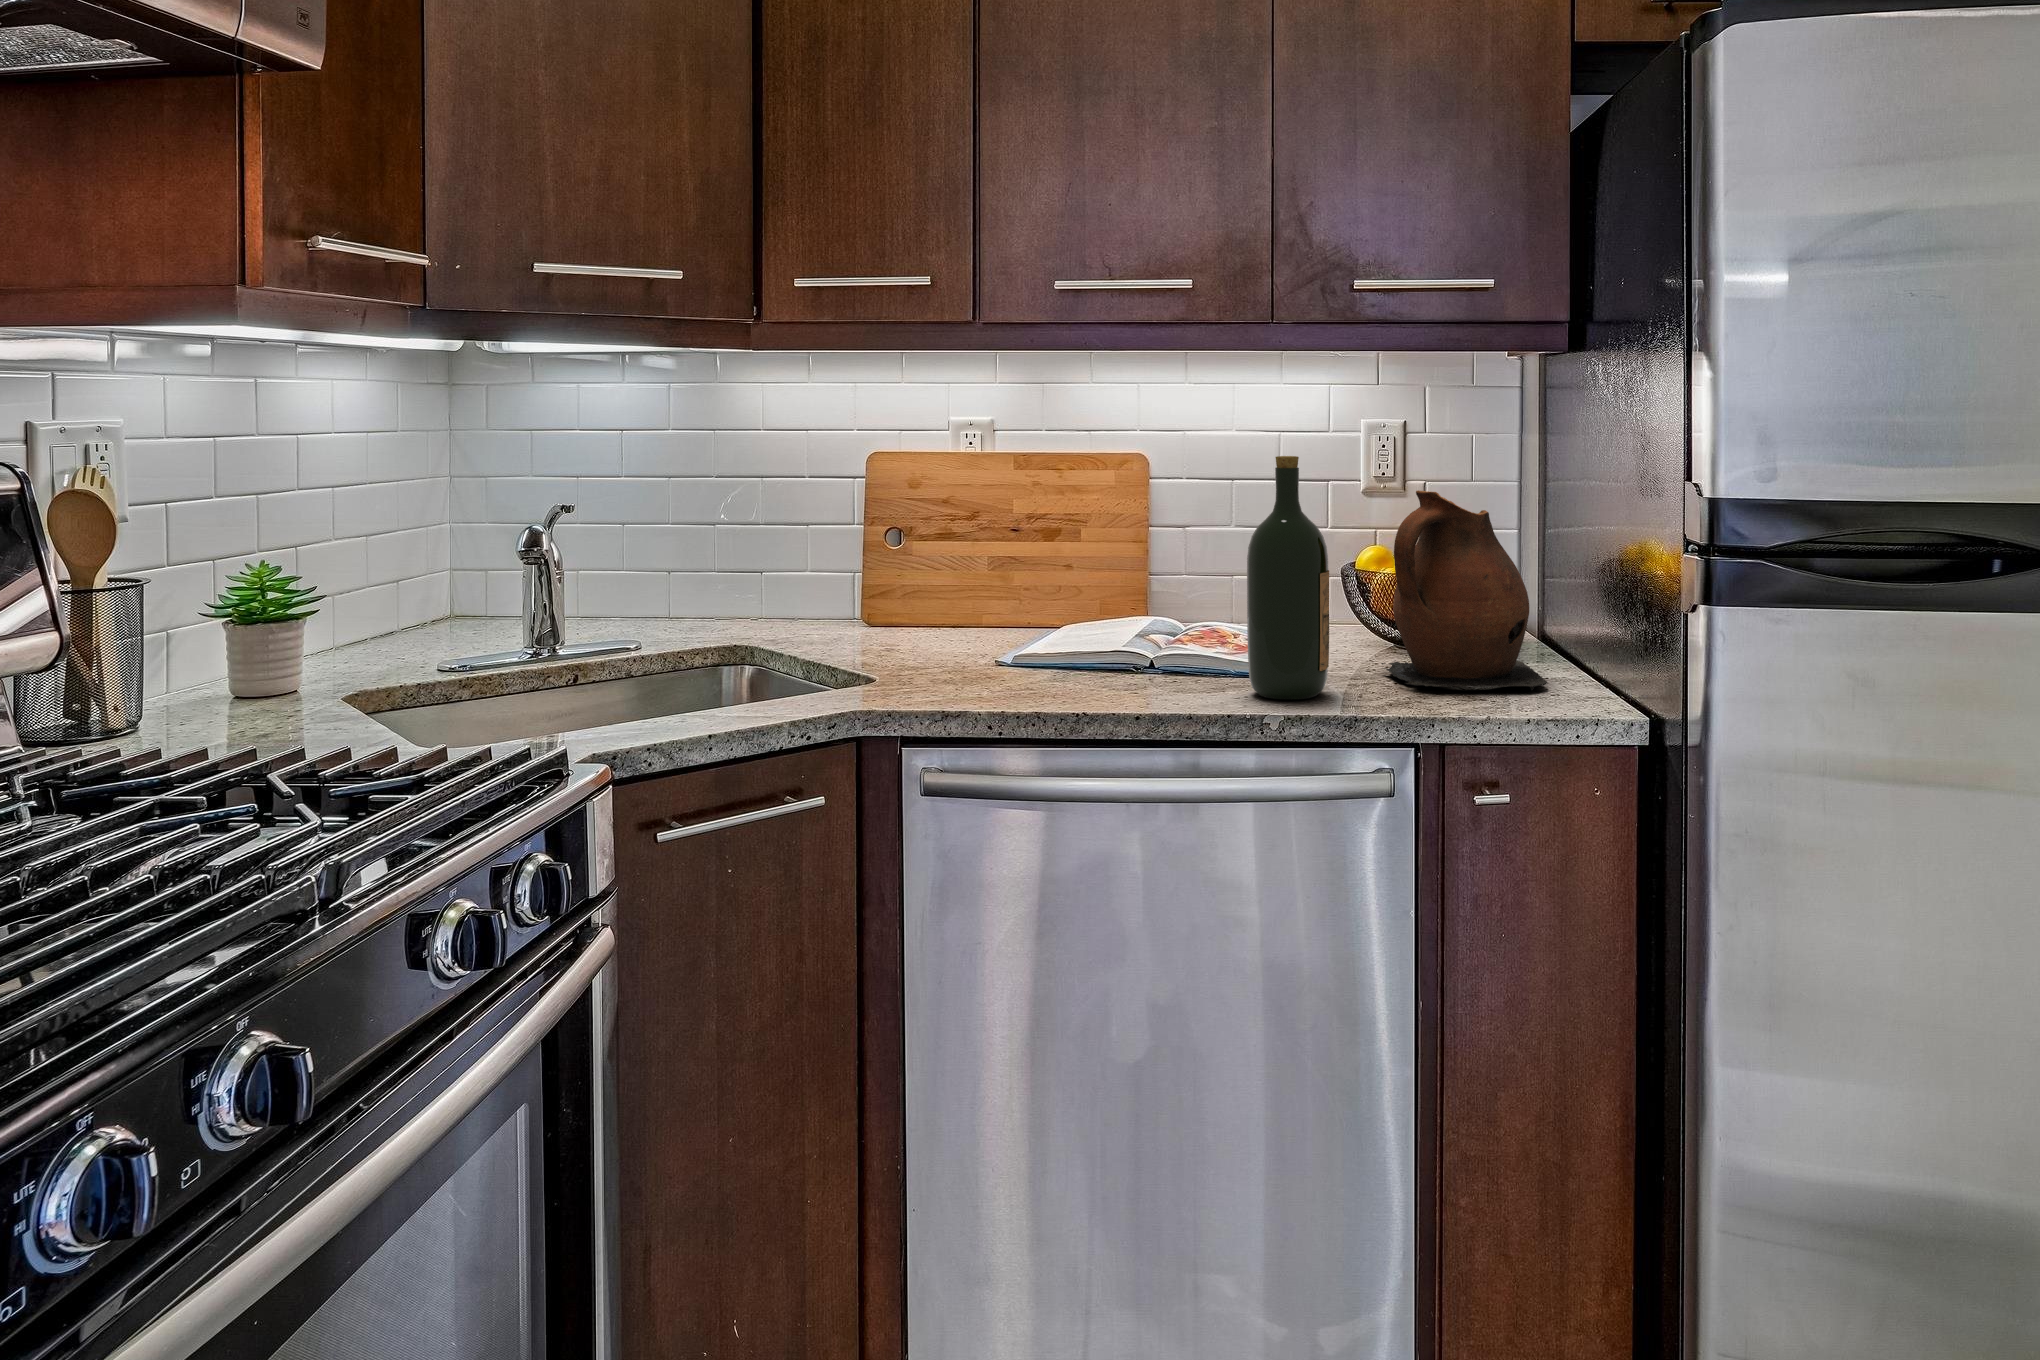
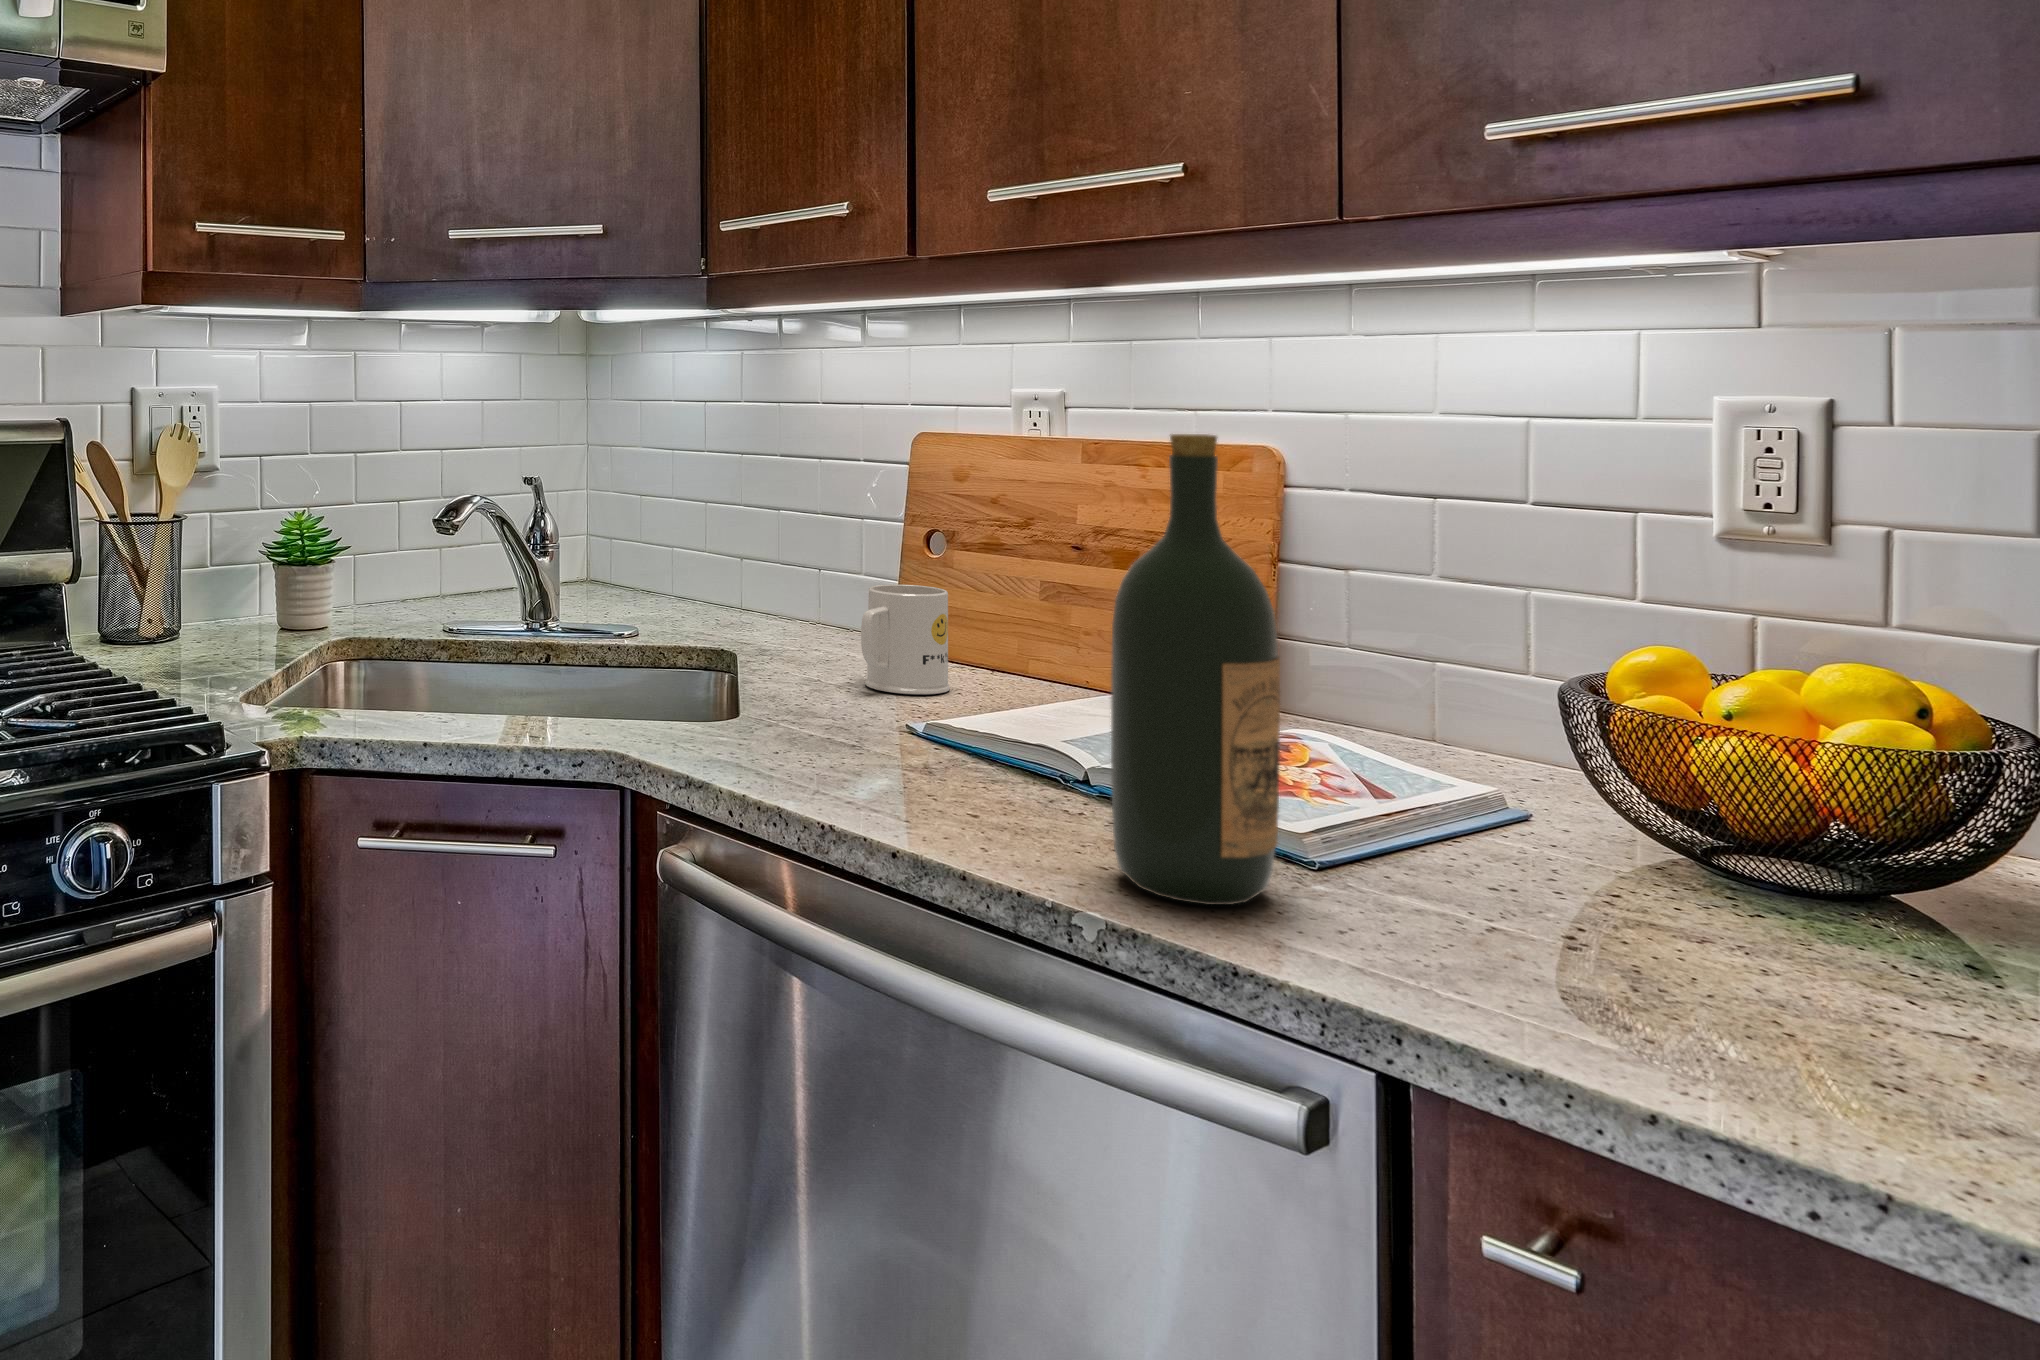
ceramic pitcher: present [1381,490,1548,690] -> none [1448,524,1931,1048]
mug: none [894,568,956,647] -> present [861,585,950,694]

